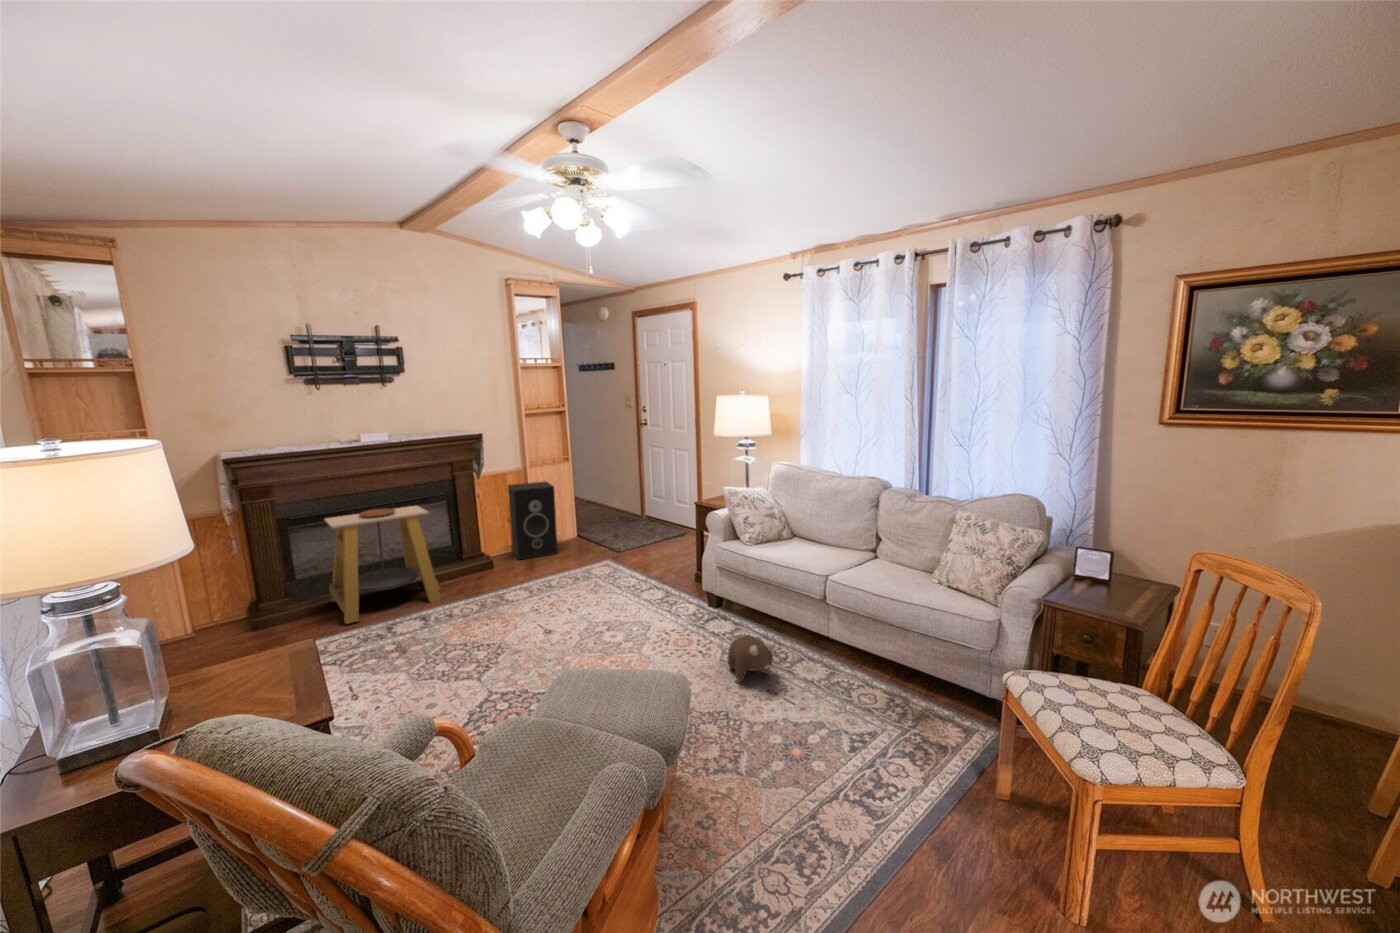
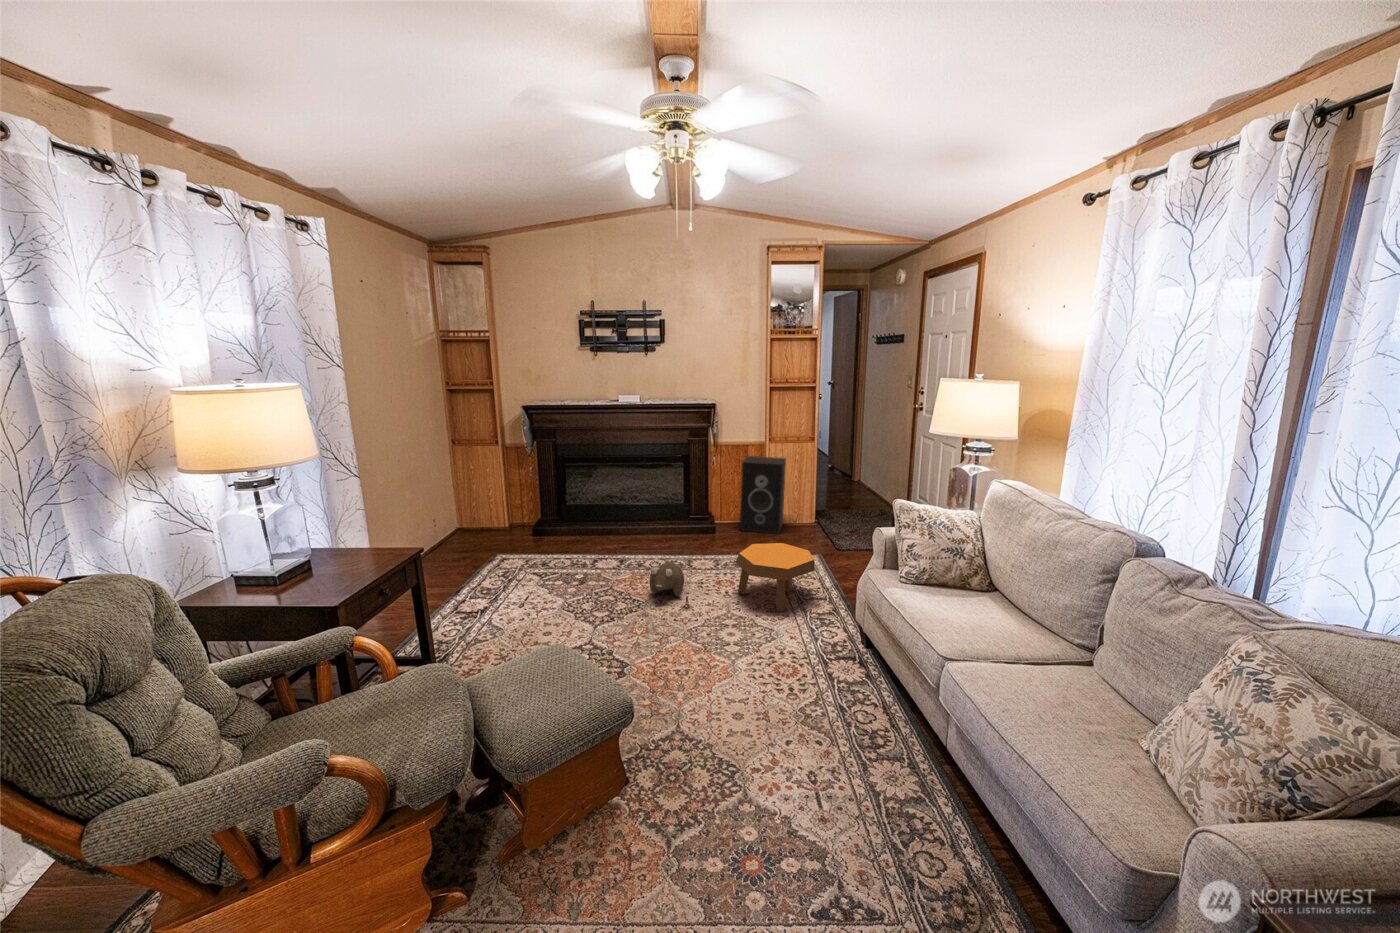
side table: present [325,505,441,624] -> none [575,459,655,549]
footstool: none [579,552,647,609] -> present [736,543,815,611]
plush toy: present [728,635,775,681] -> present [650,562,684,597]

